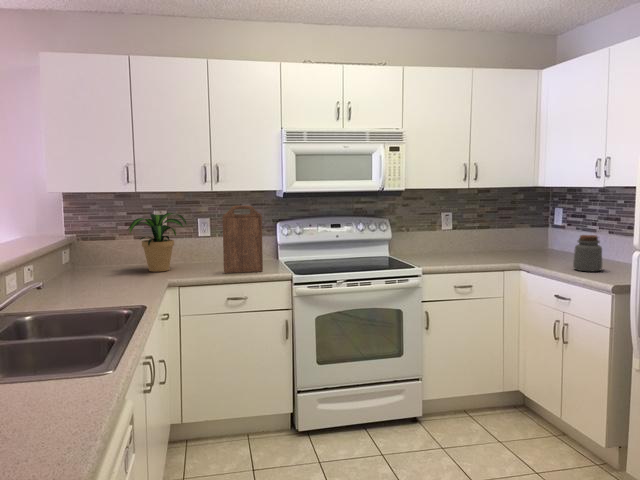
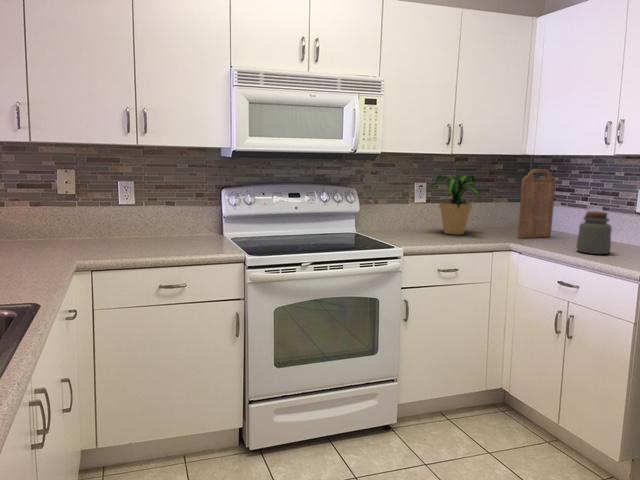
cutting board: present [223,206,263,273] -> present [518,169,556,238]
potted plant: present [128,213,186,272] -> present [428,175,481,234]

